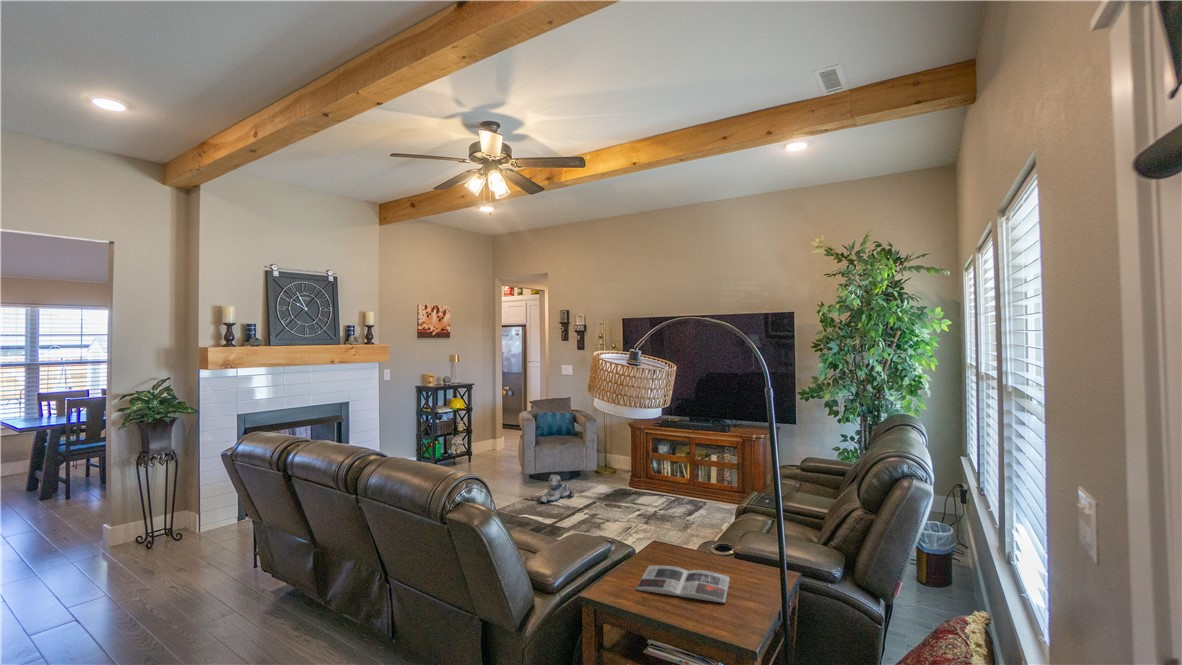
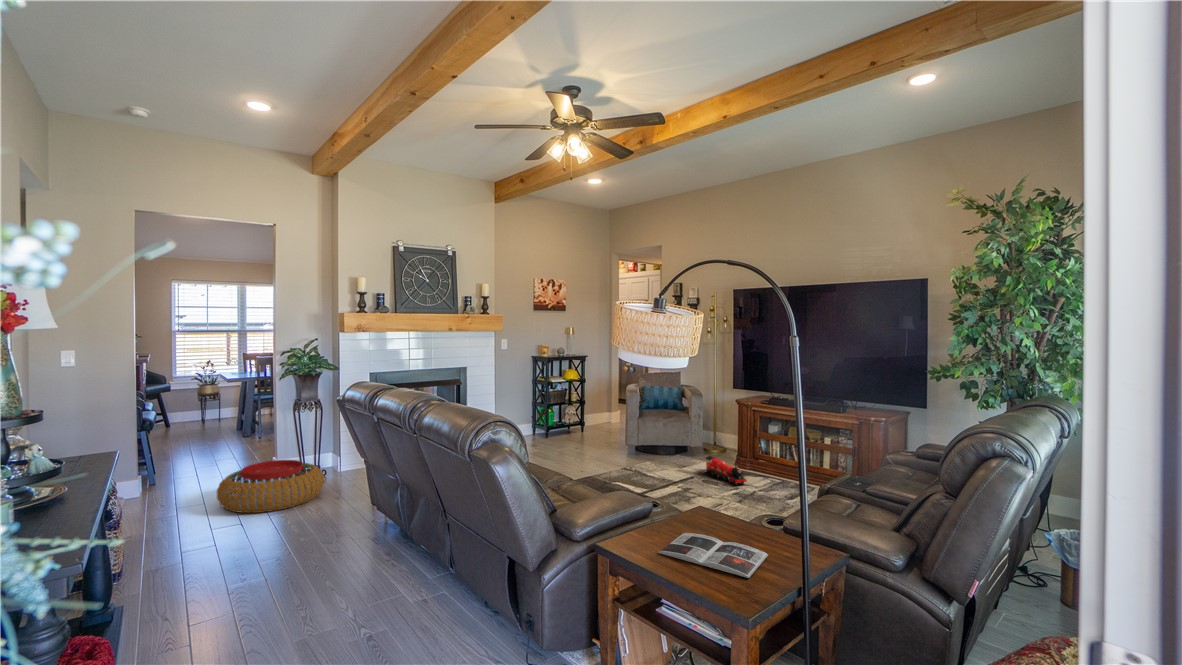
plush toy: present [540,474,574,503] -> none [636,446,673,474]
toy train: none [606,479,647,506] -> present [706,456,747,486]
pouf: none [37,526,187,600] -> present [217,460,324,513]

